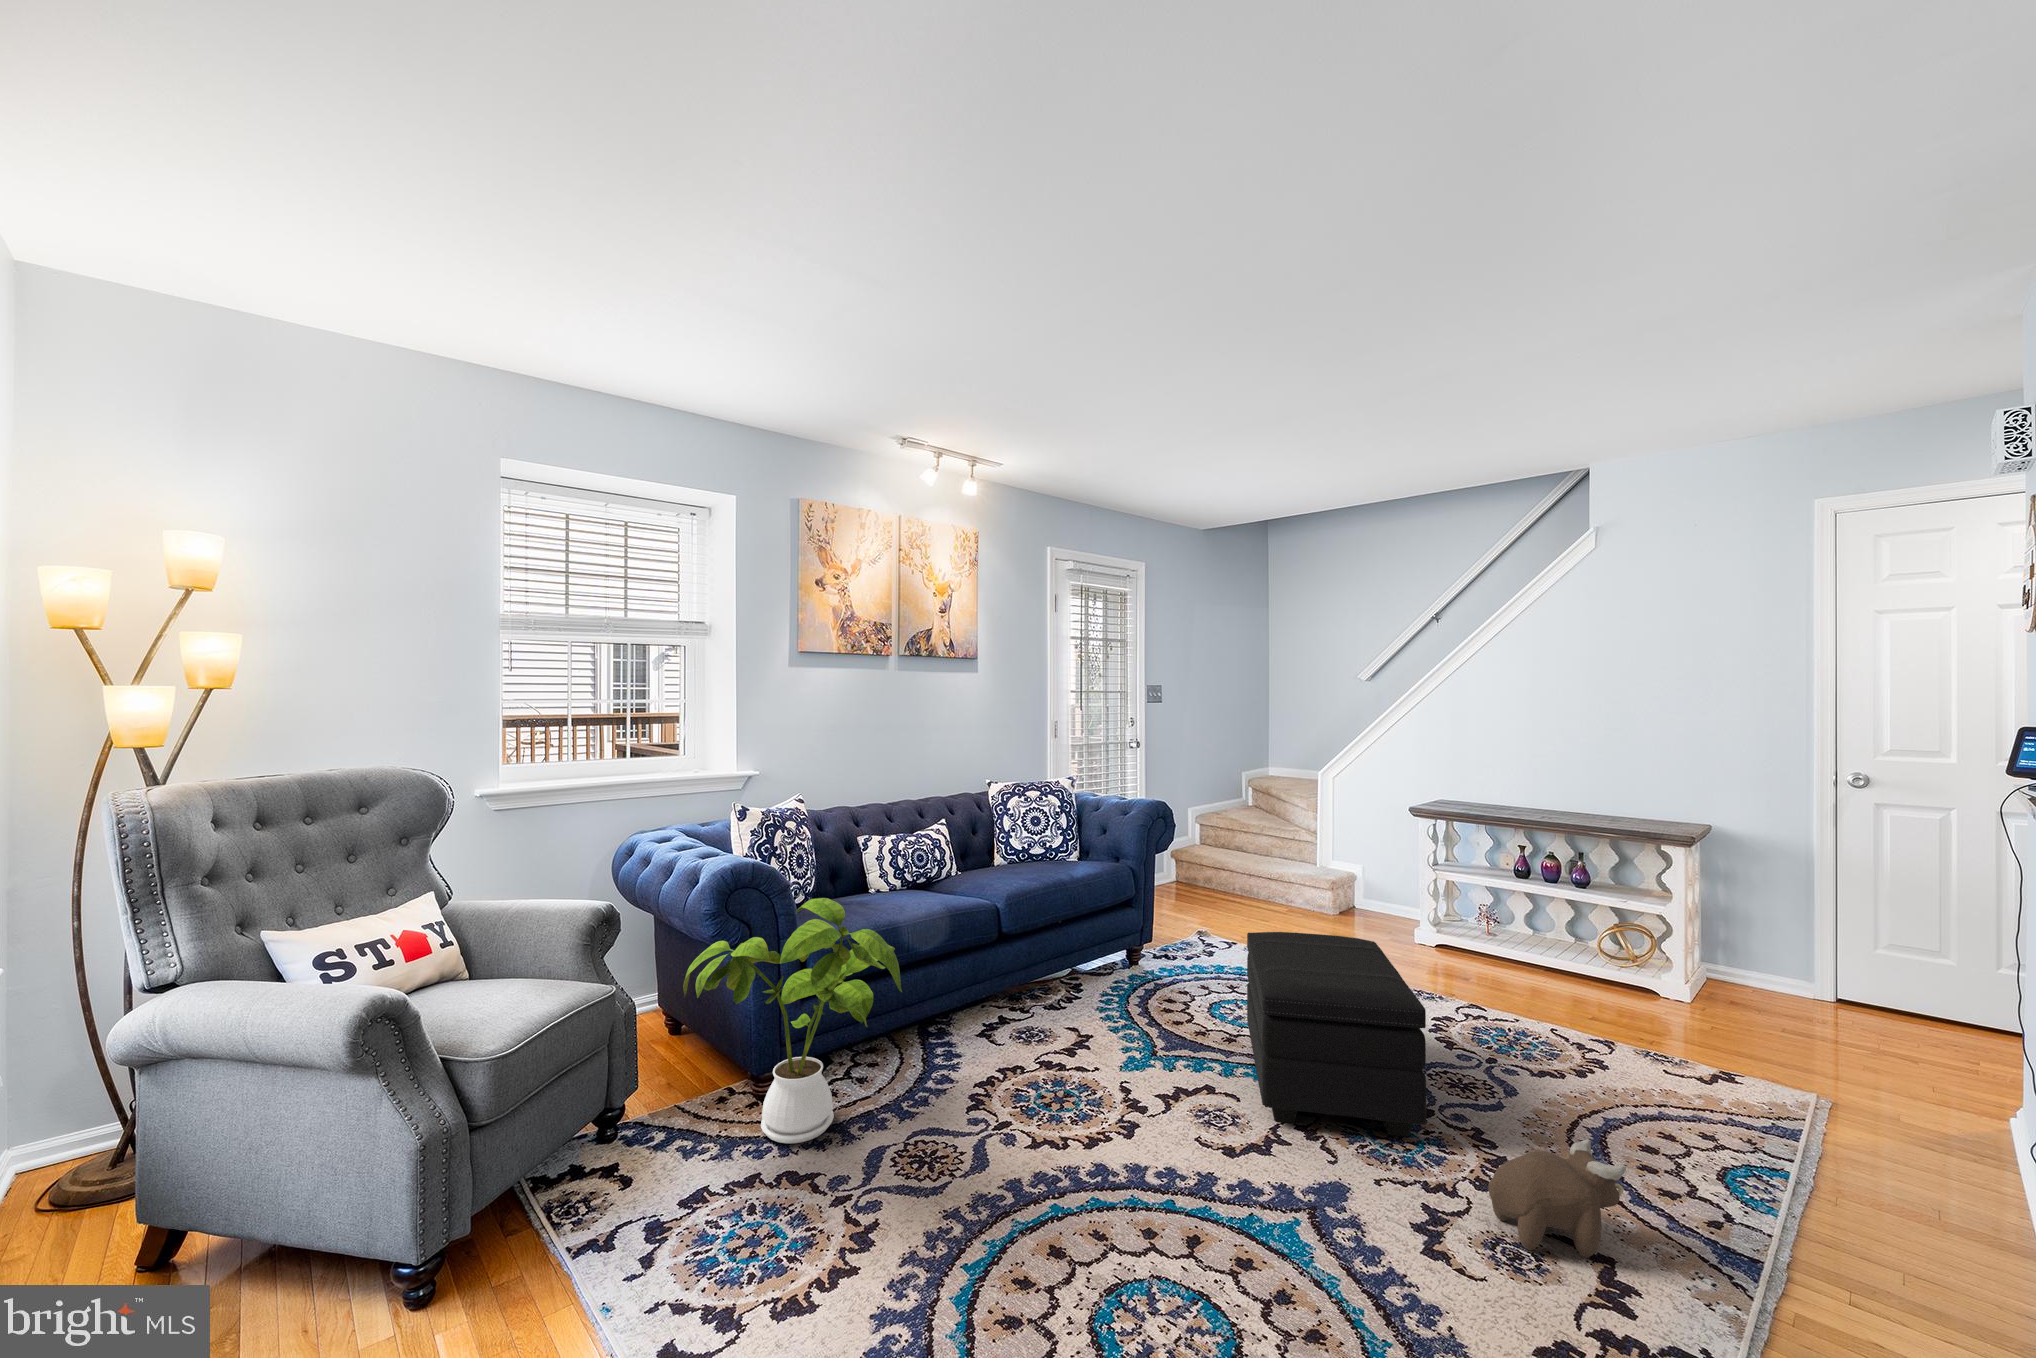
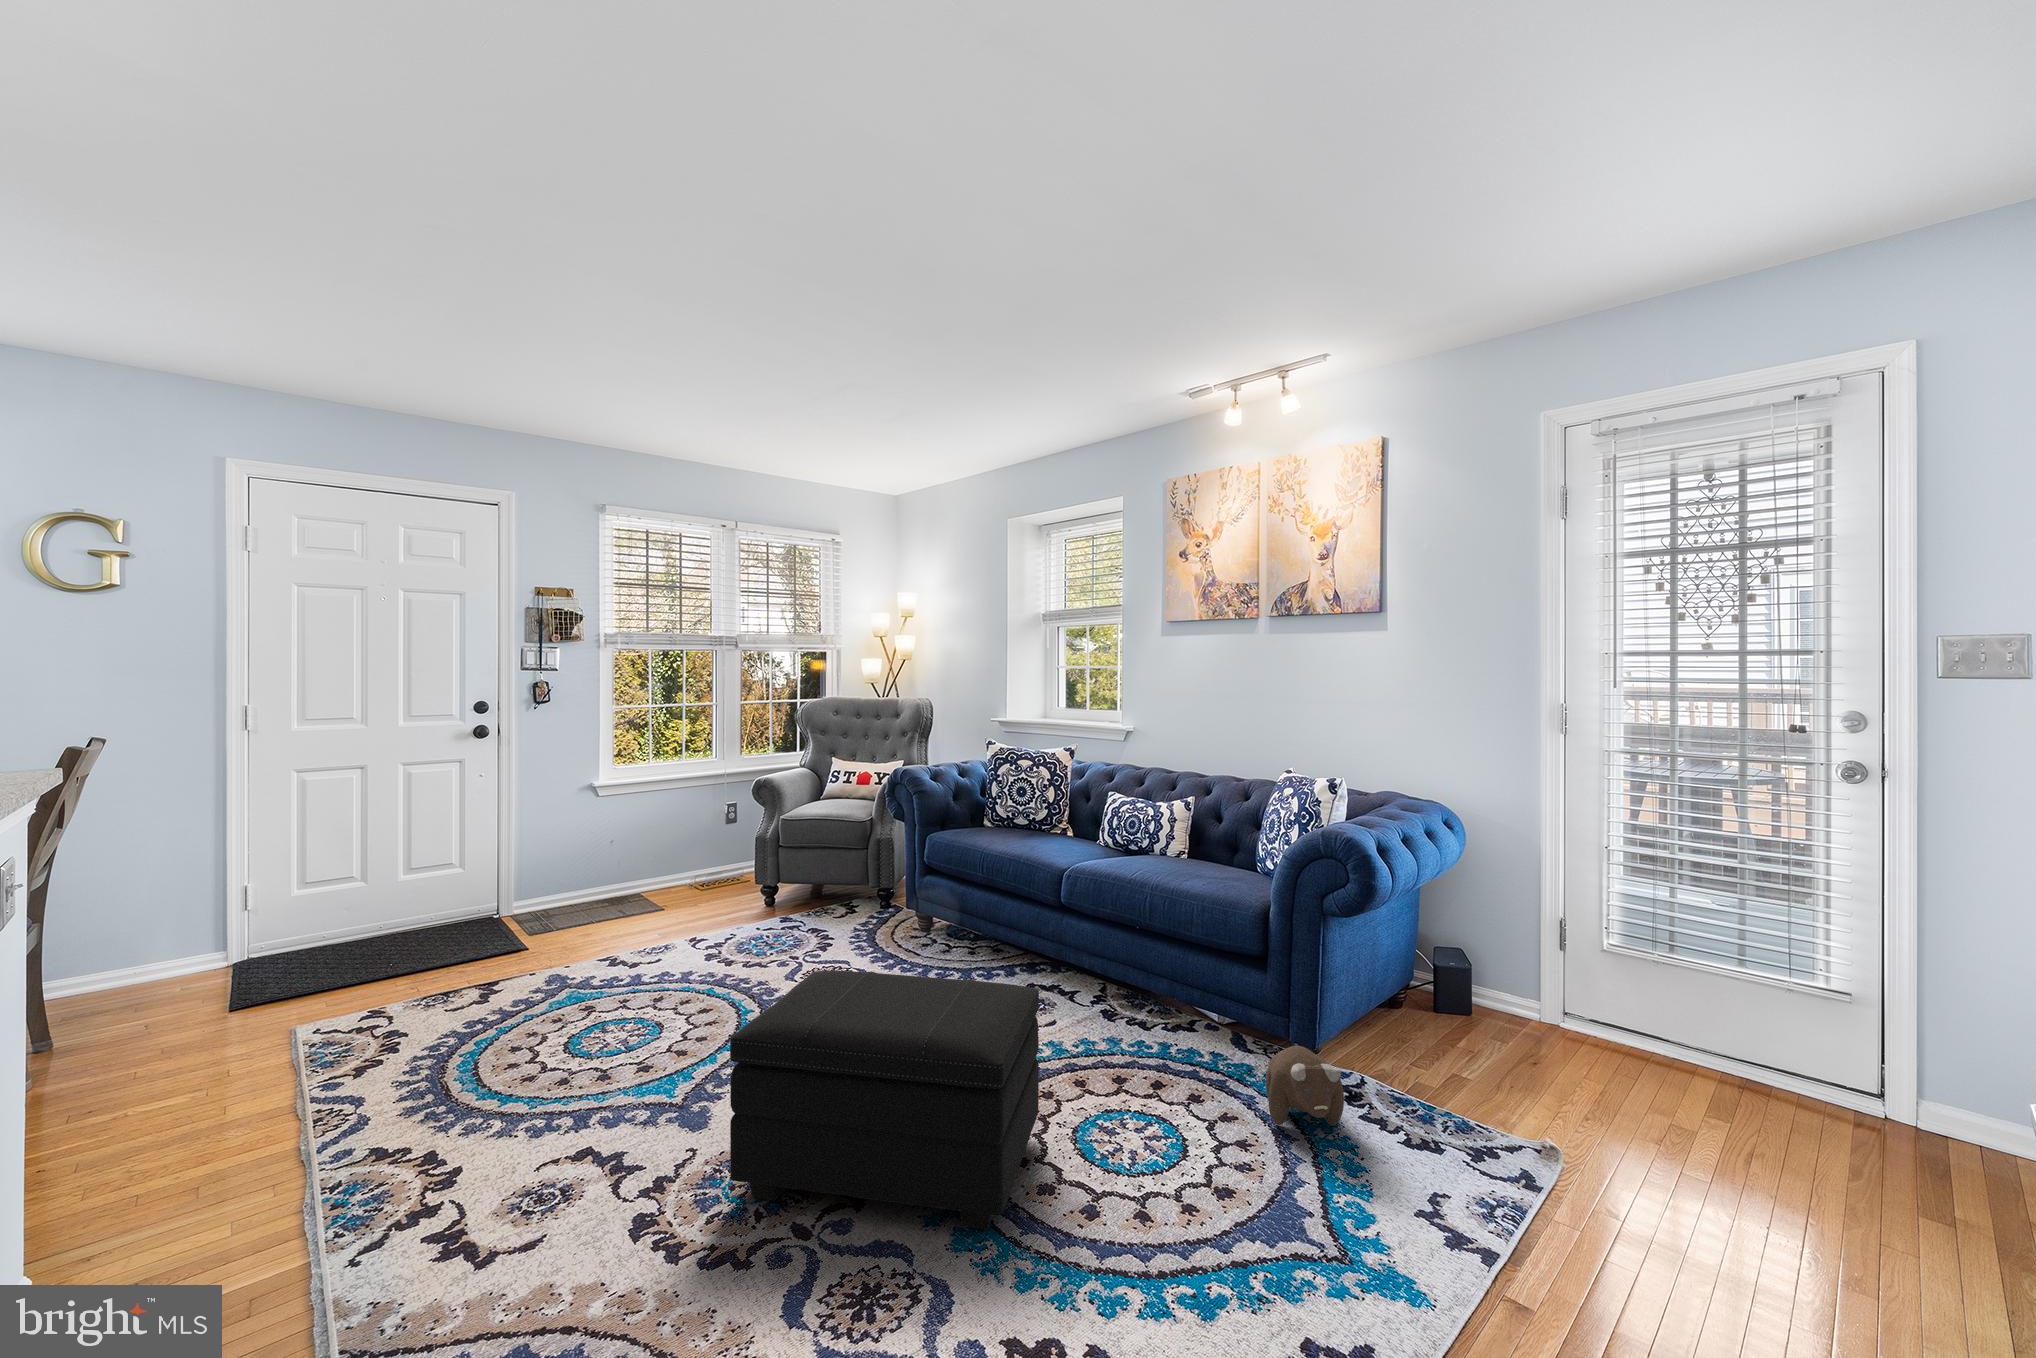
house plant: present [683,898,902,1144] -> none [794,790,938,950]
plush toy: present [1488,1140,1626,1257] -> present [1266,1046,1344,1125]

